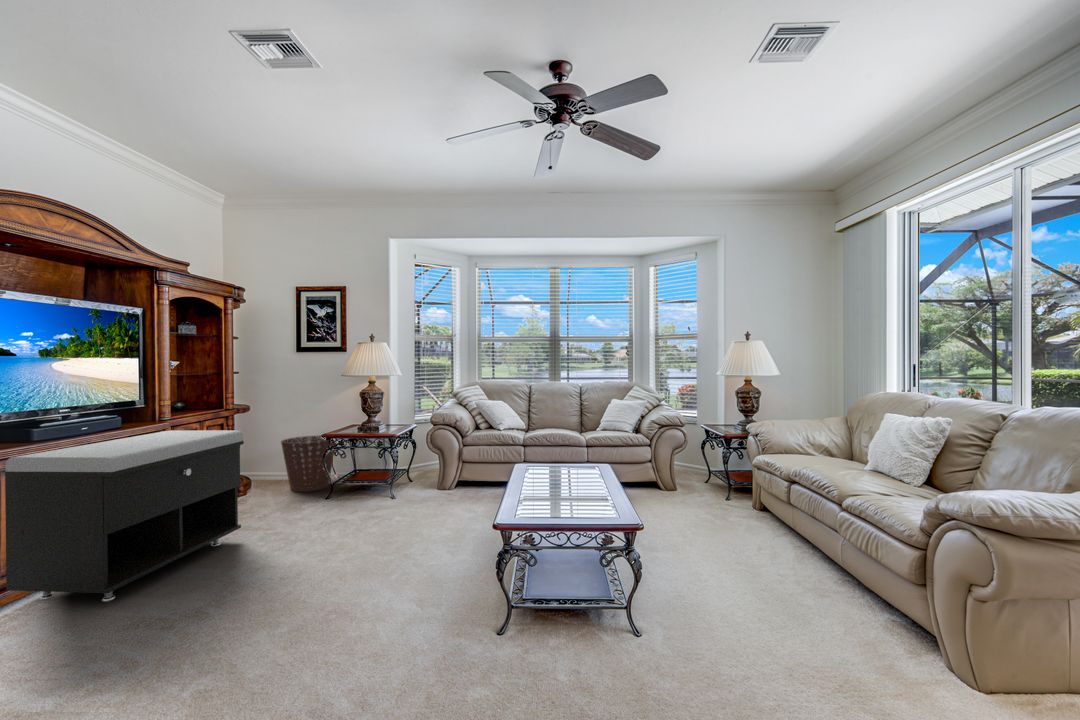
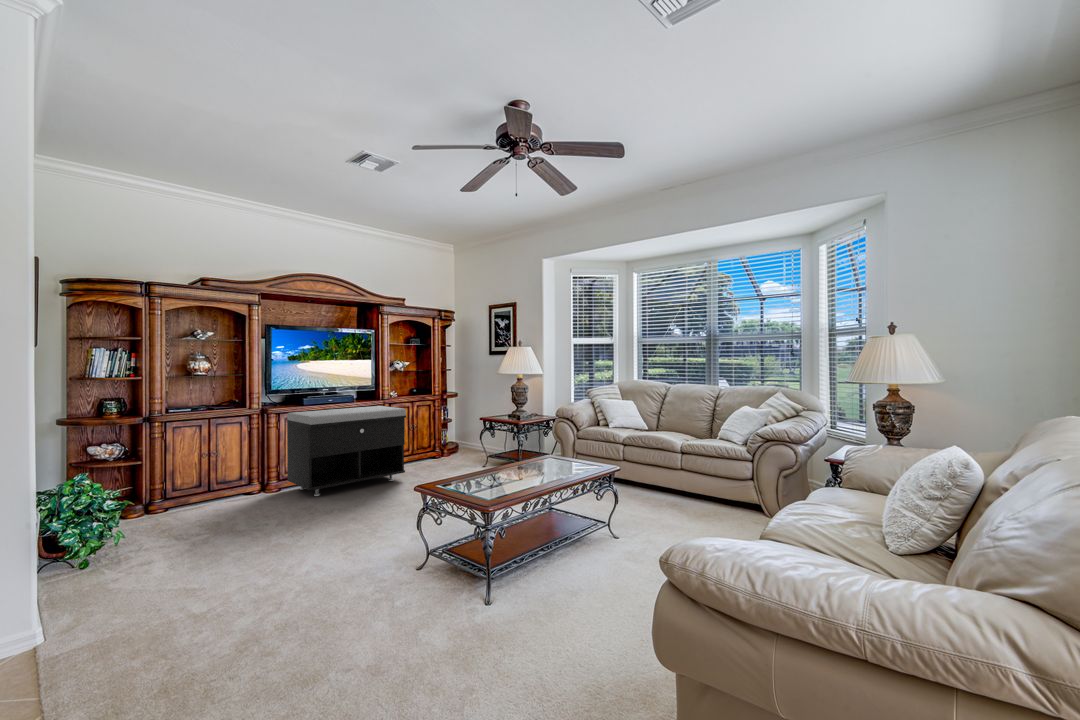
basket: present [281,436,335,492] -> none [468,419,506,459]

